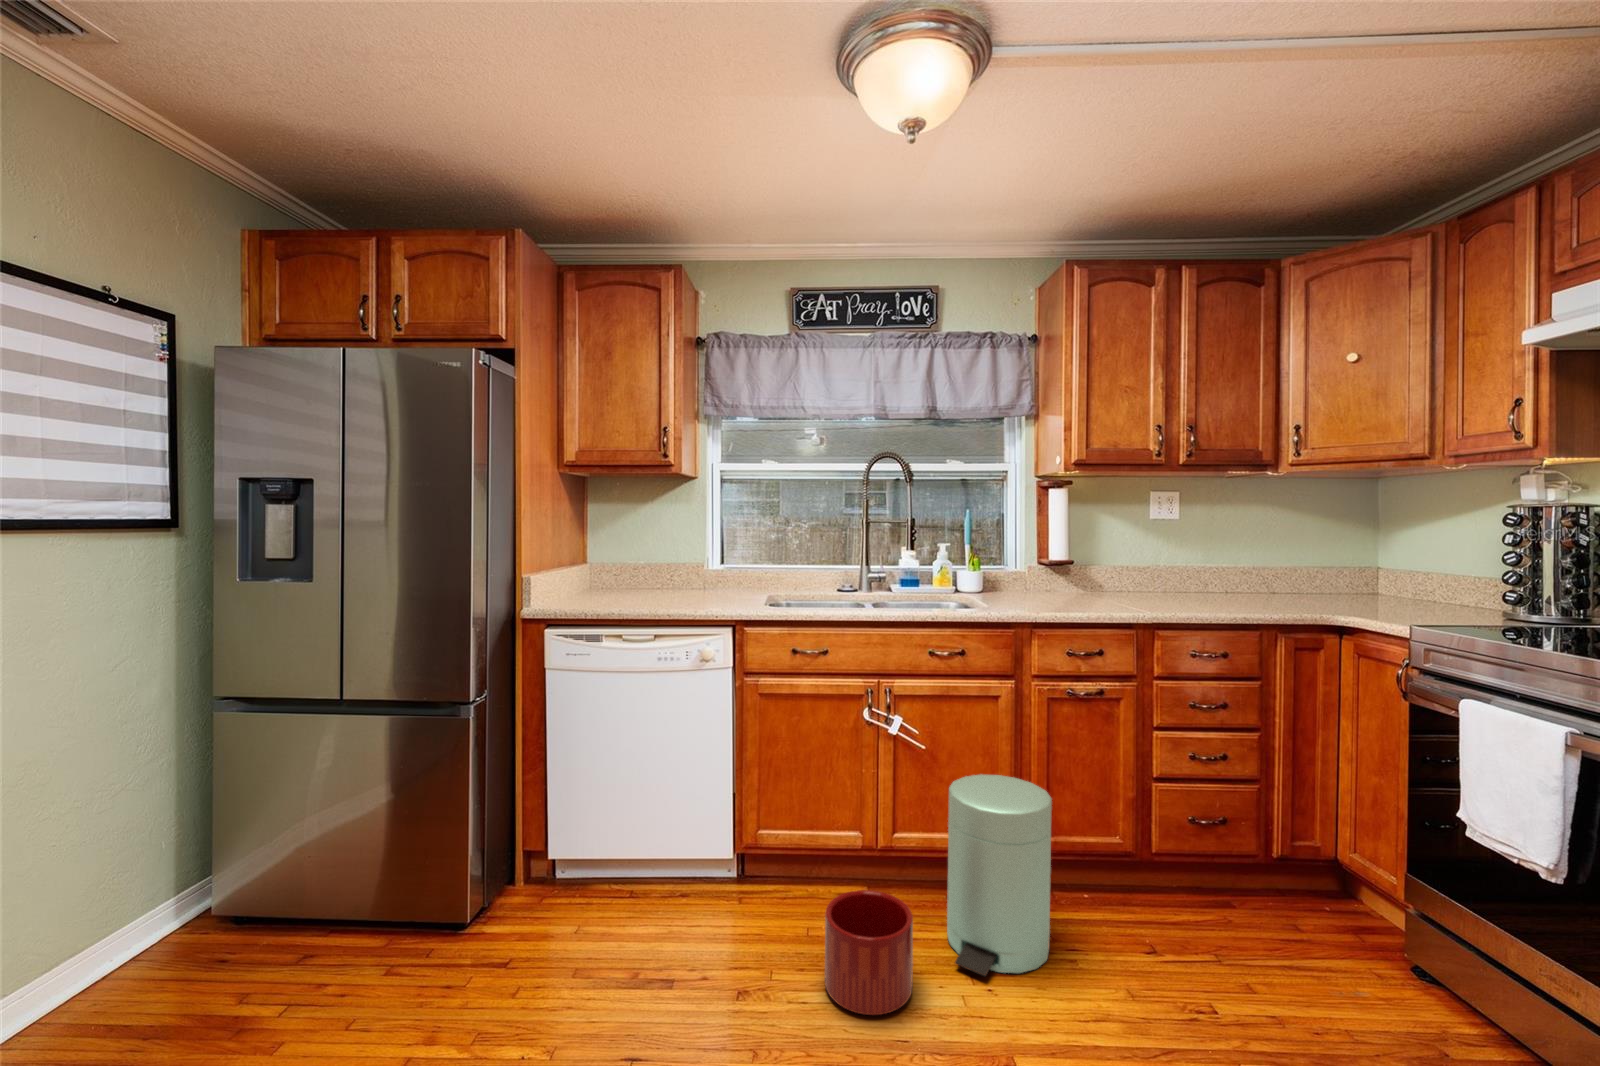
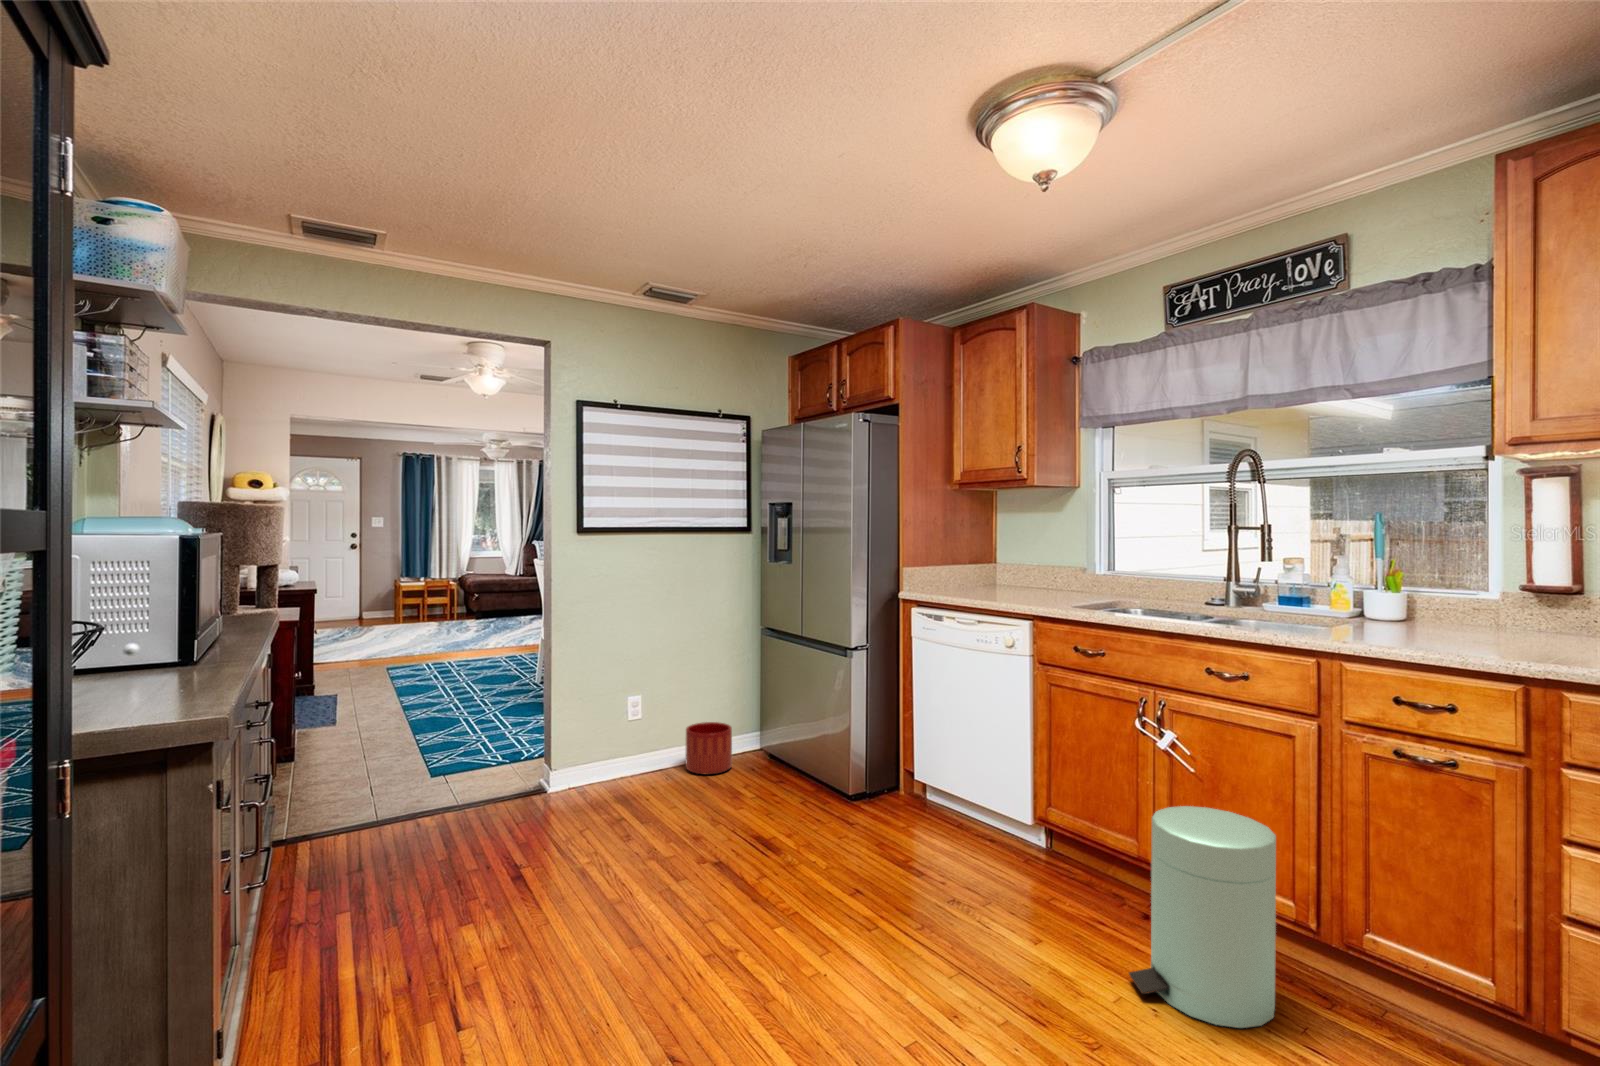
planter: present [825,890,913,1015] -> present [686,722,732,775]

